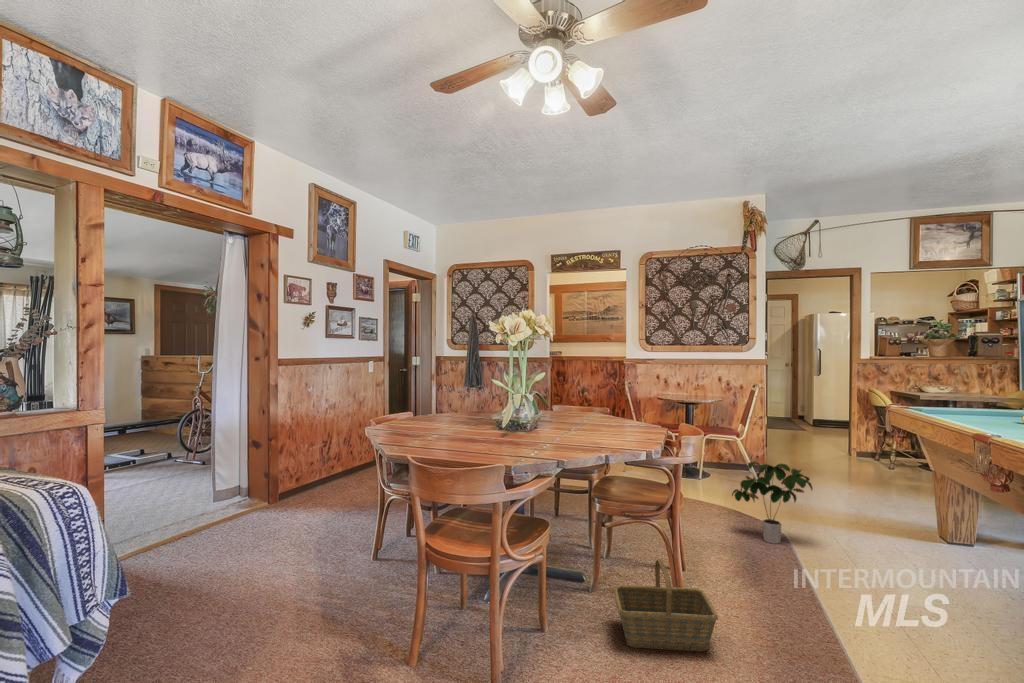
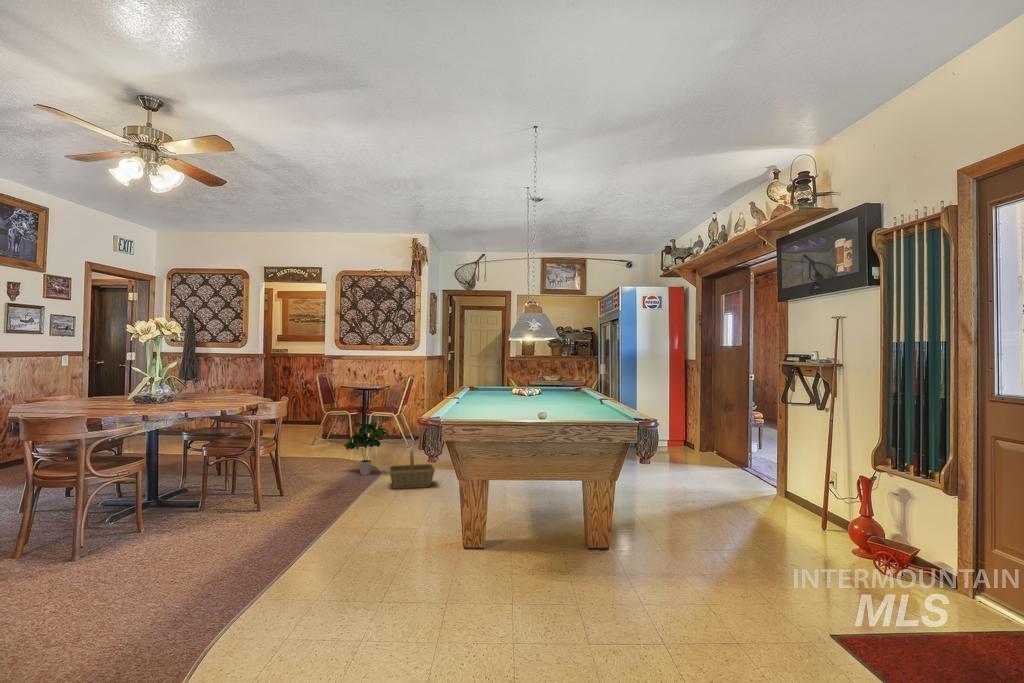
basket: present [614,560,718,651] -> present [389,451,435,489]

